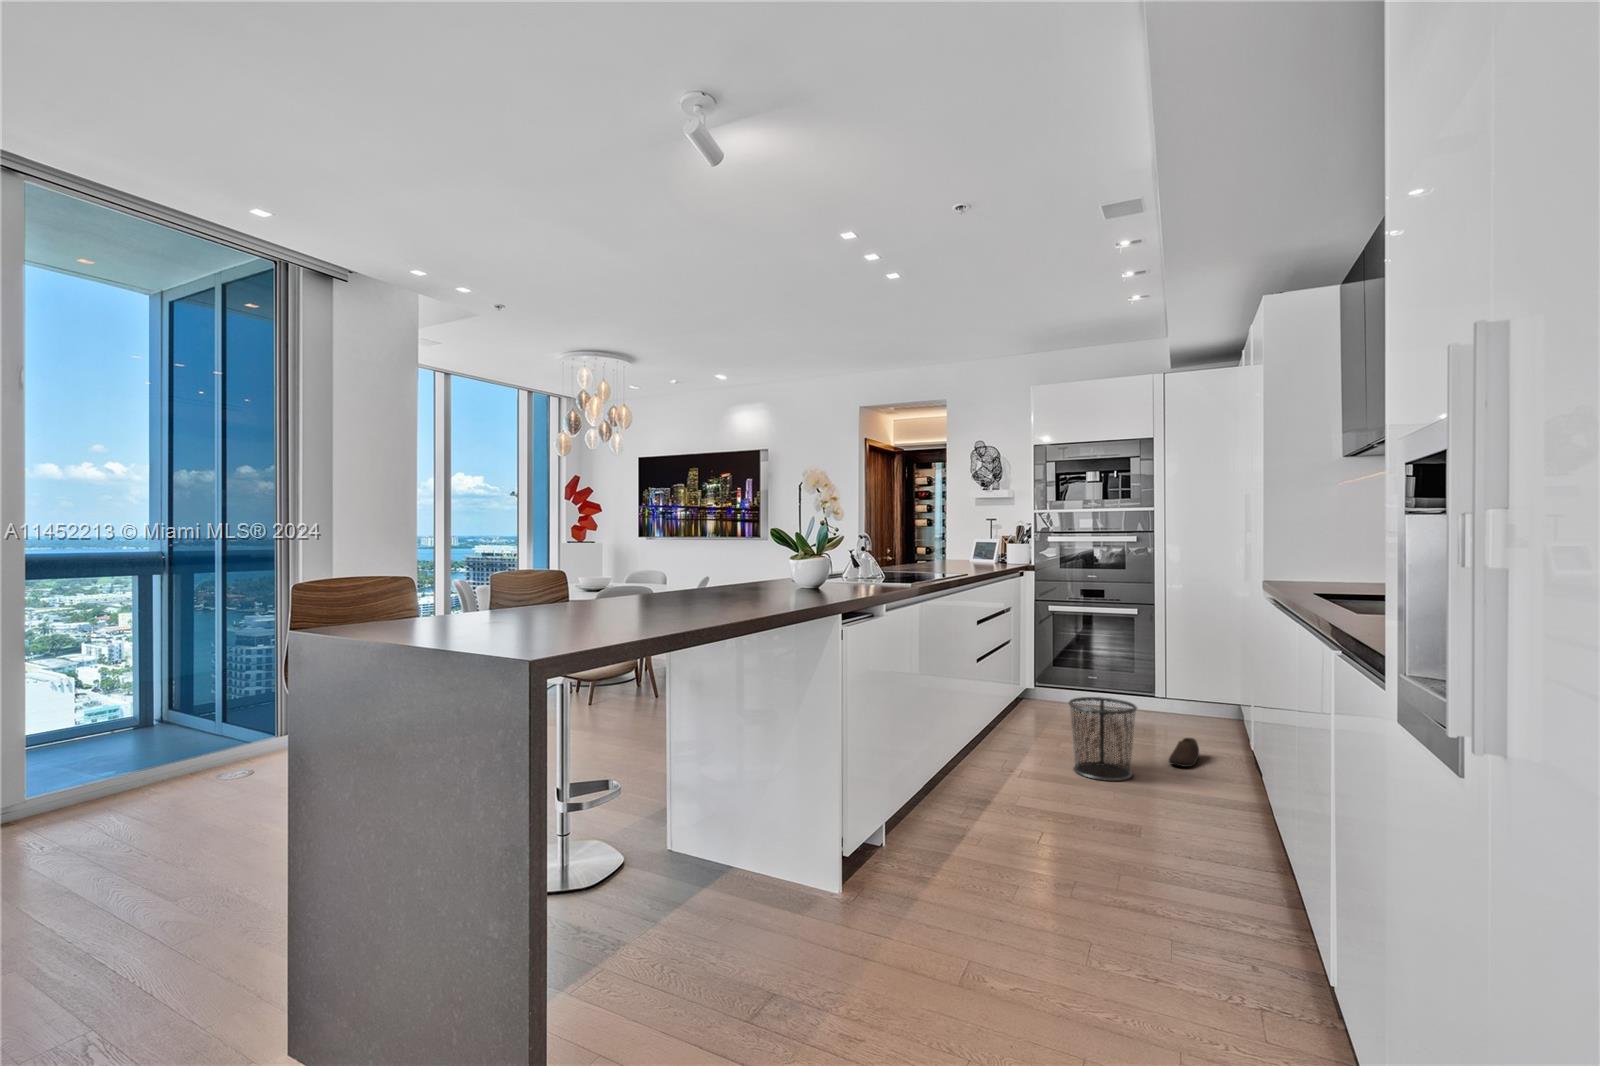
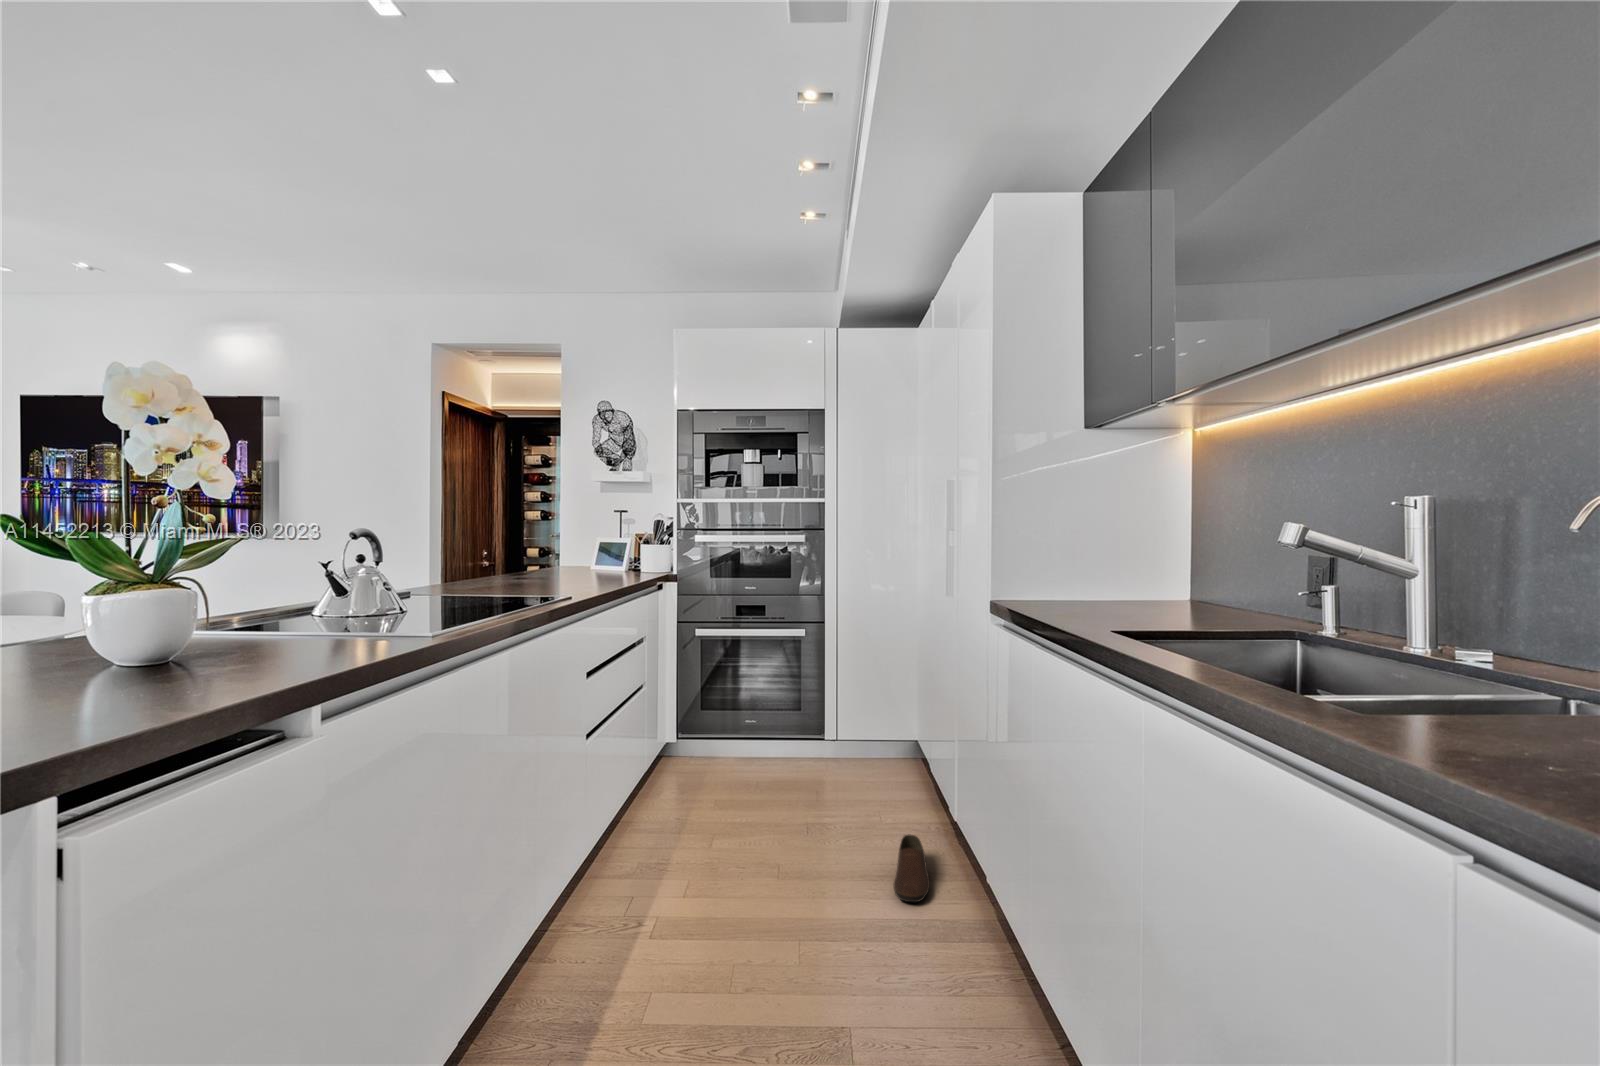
waste bin: present [1069,697,1137,781] -> none [755,814,871,995]

